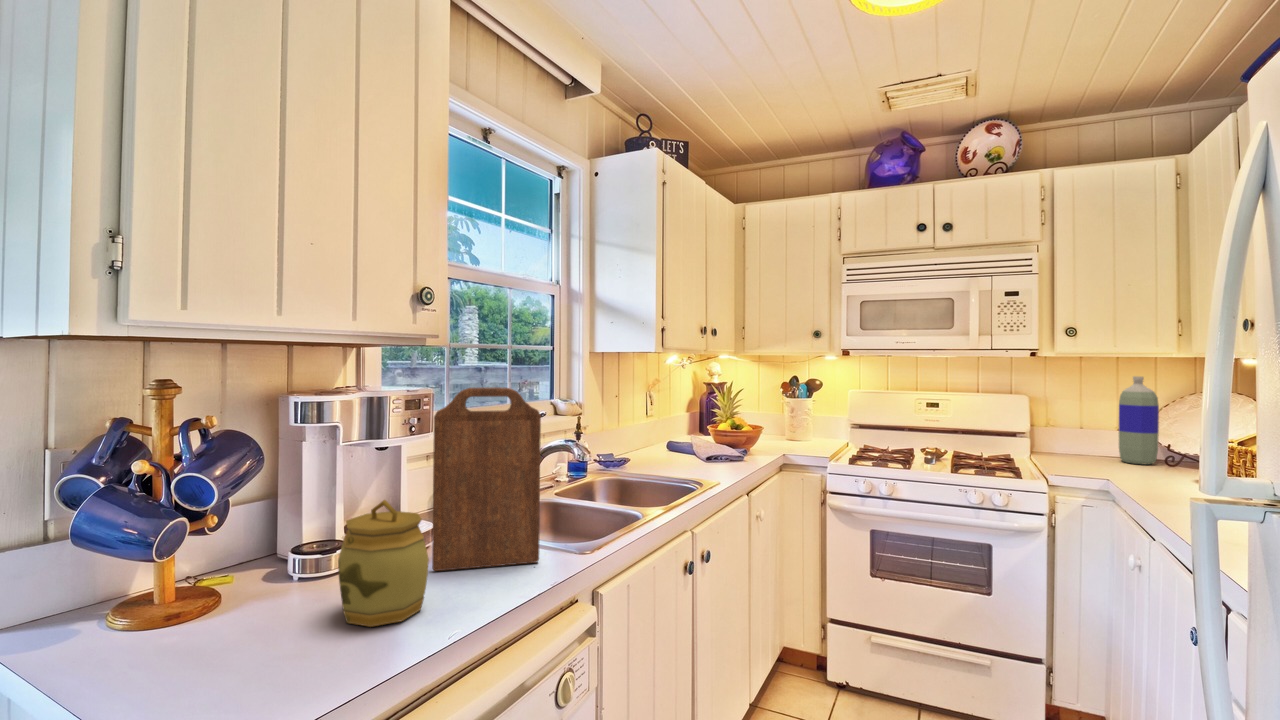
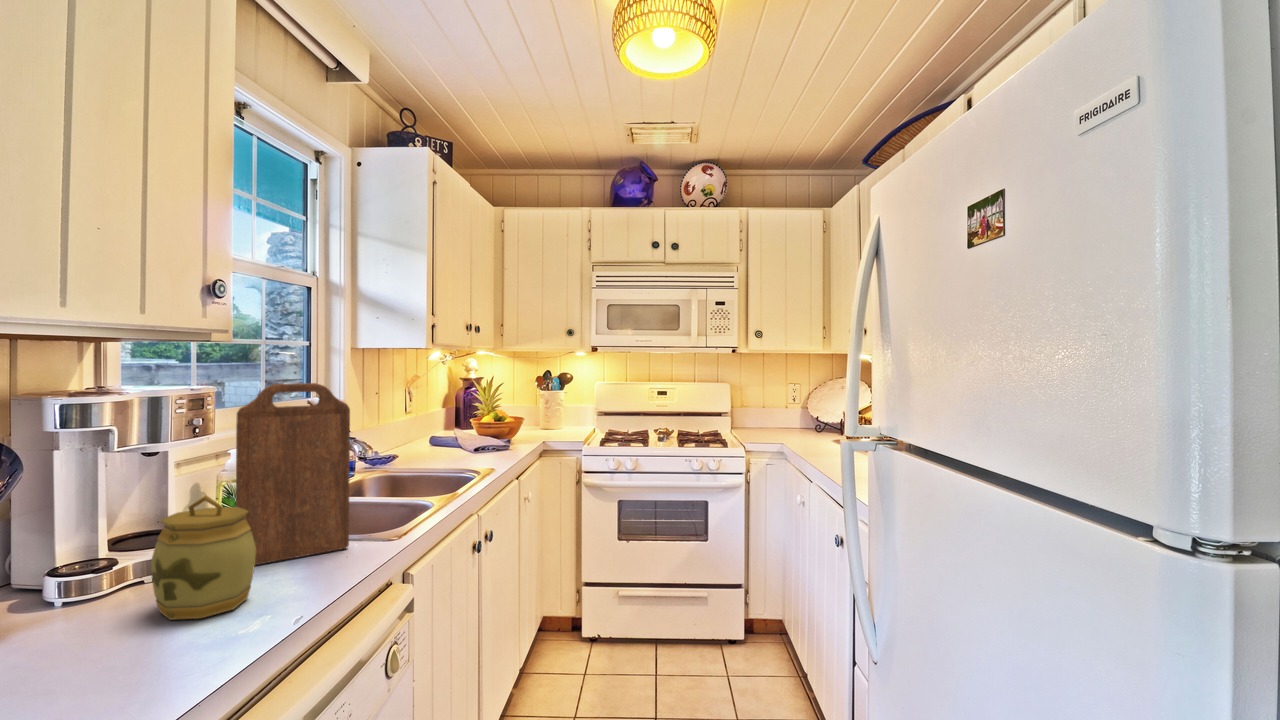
bottle: present [1119,376,1159,465] -> none [790,368,814,434]

